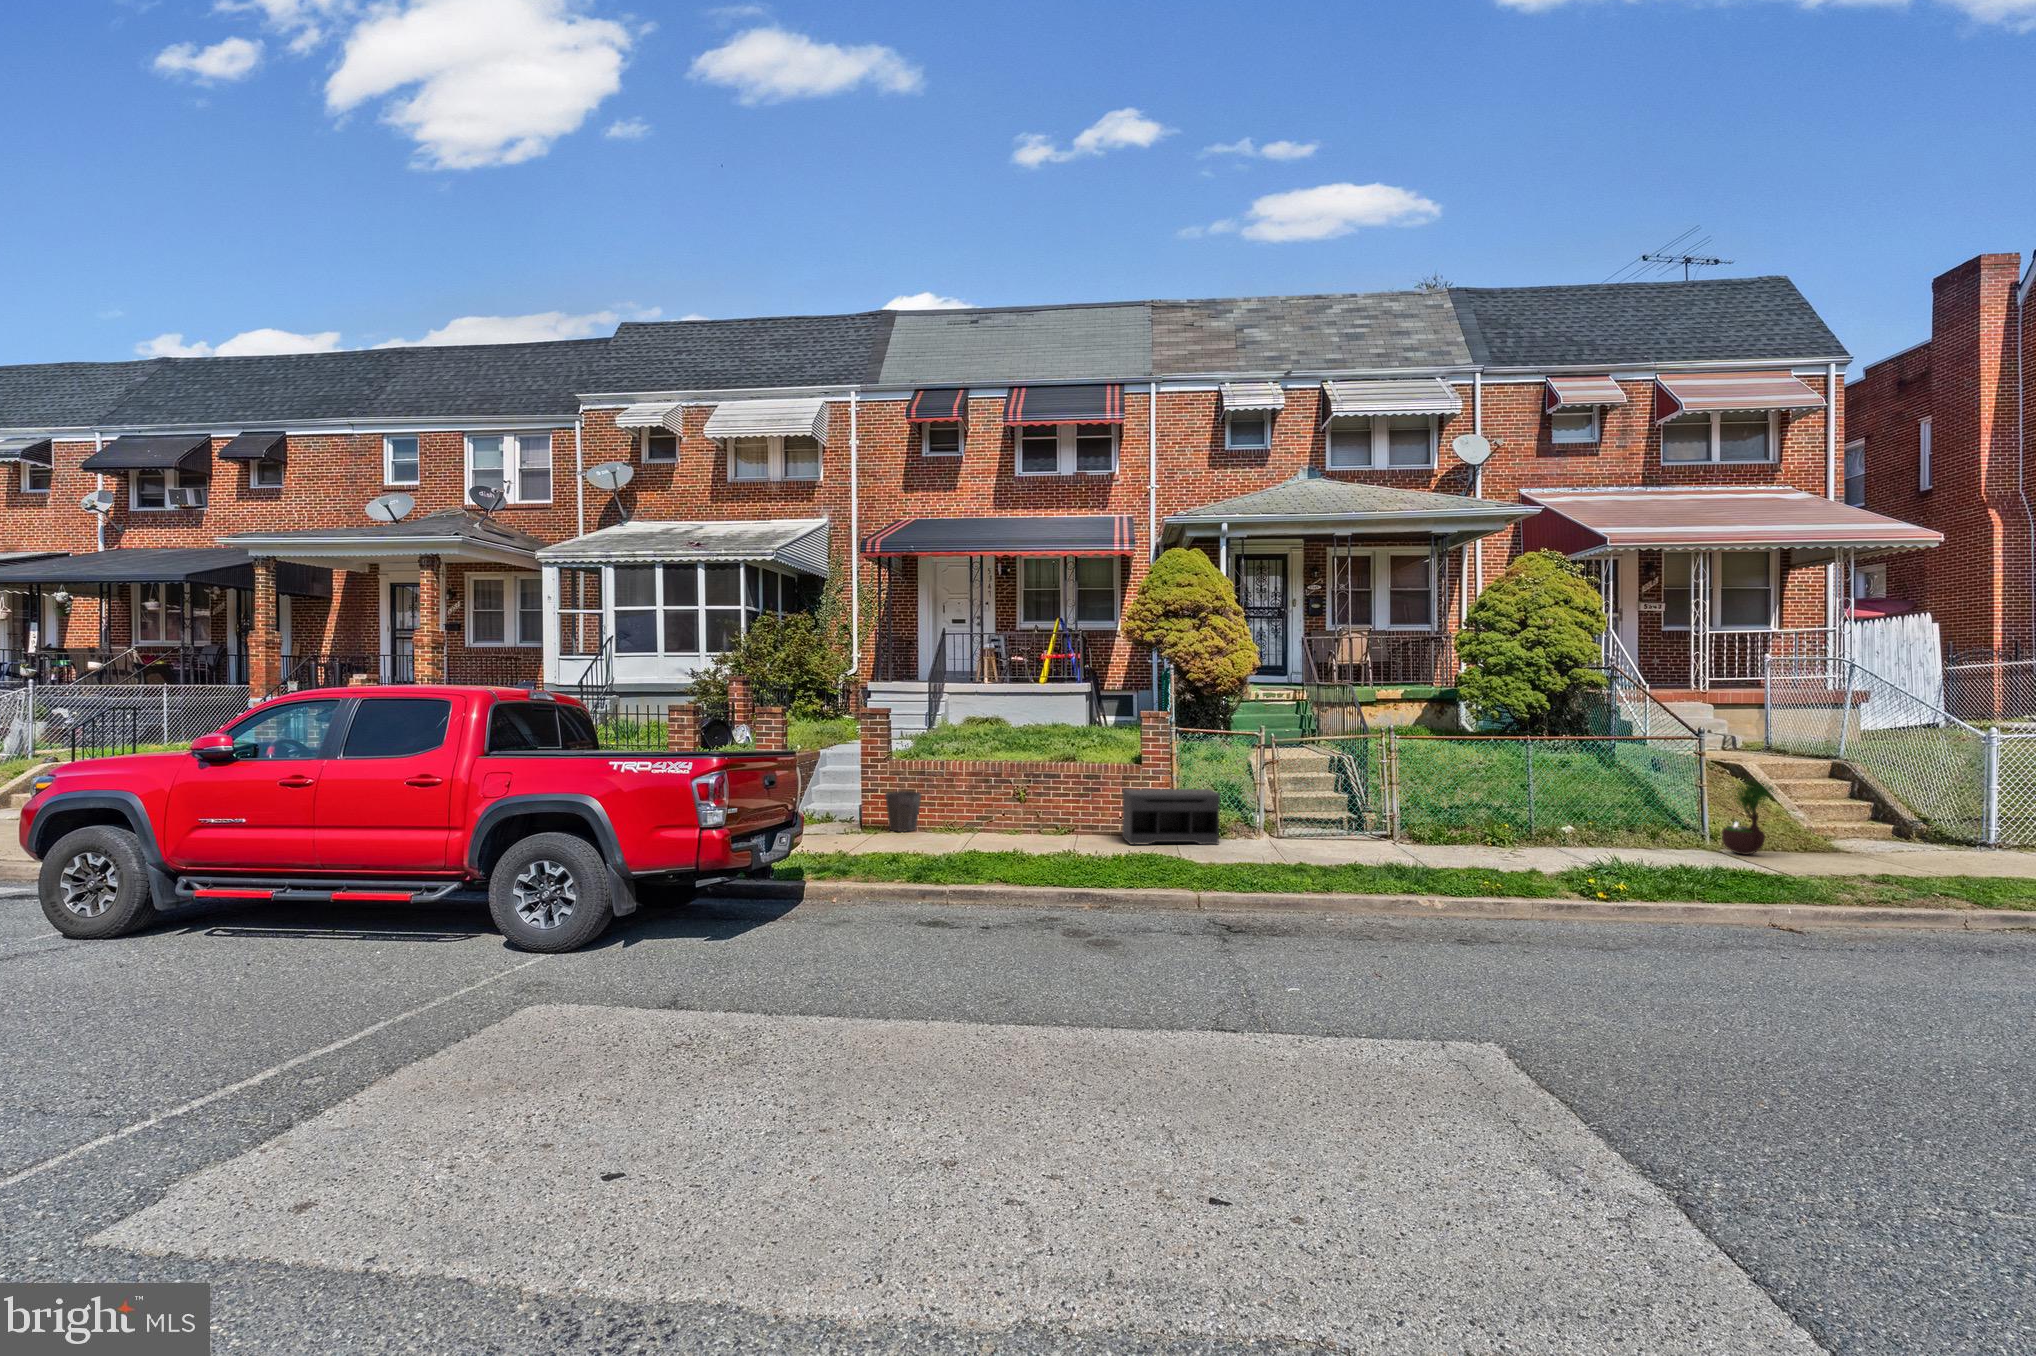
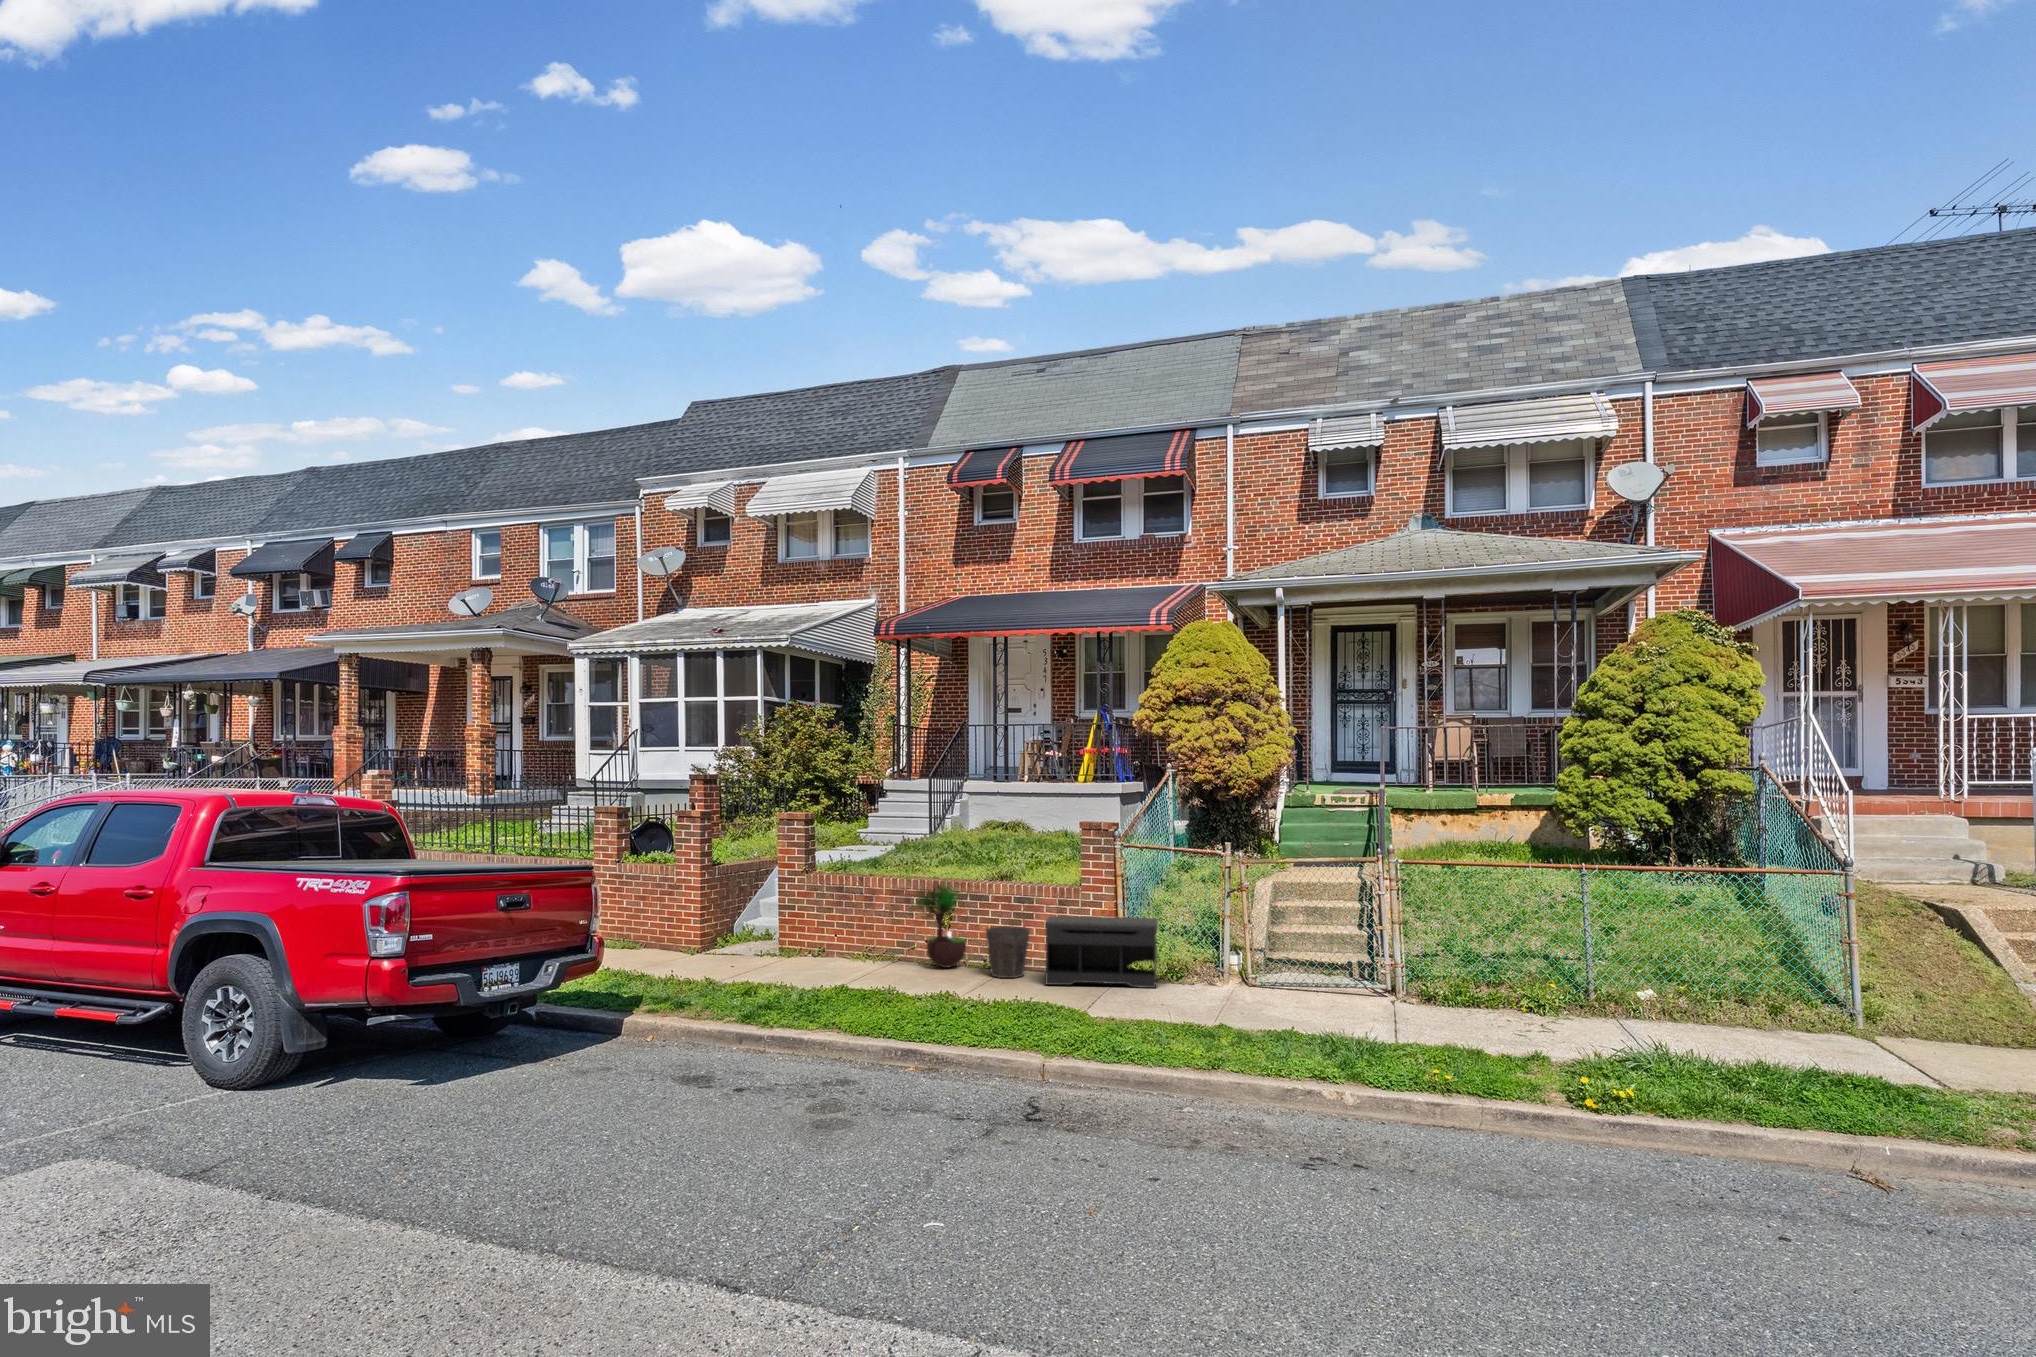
potted tree: present [1722,779,1776,855] -> present [916,885,966,967]
waste bin: present [885,791,921,832] -> present [986,926,1030,978]

